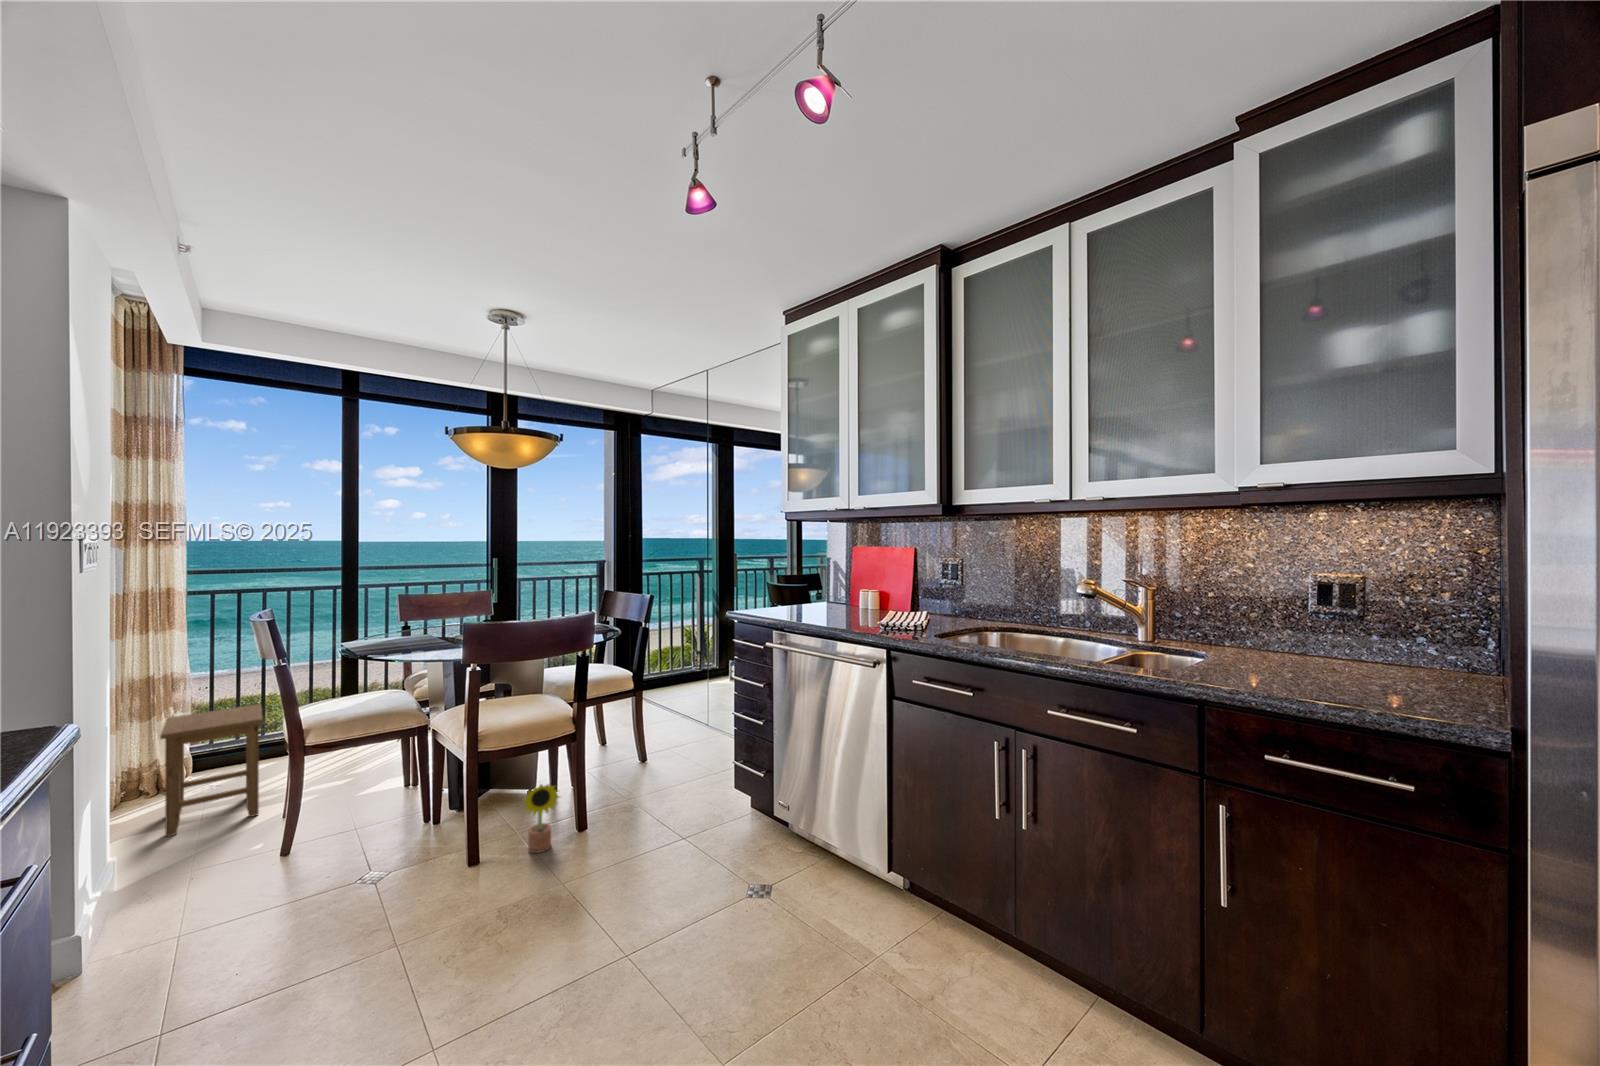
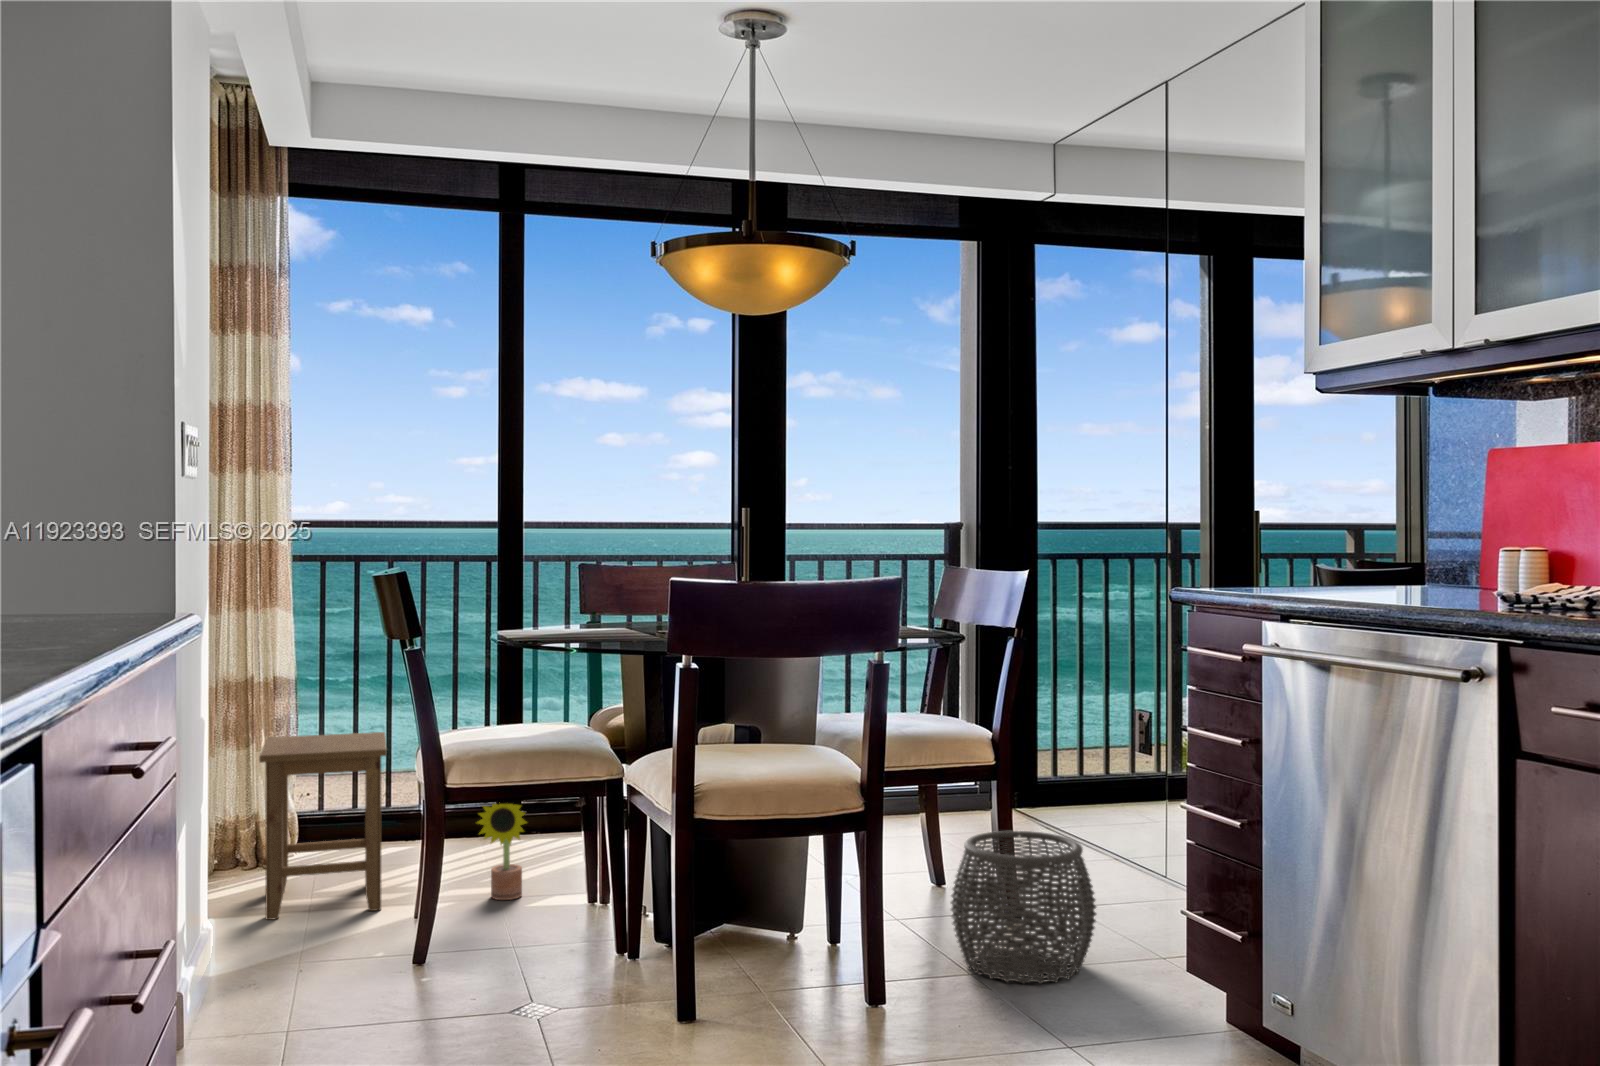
woven basket: none [613,724,683,801] -> present [950,831,1096,984]
decorative plant: present [523,784,559,853] -> present [477,804,527,900]

